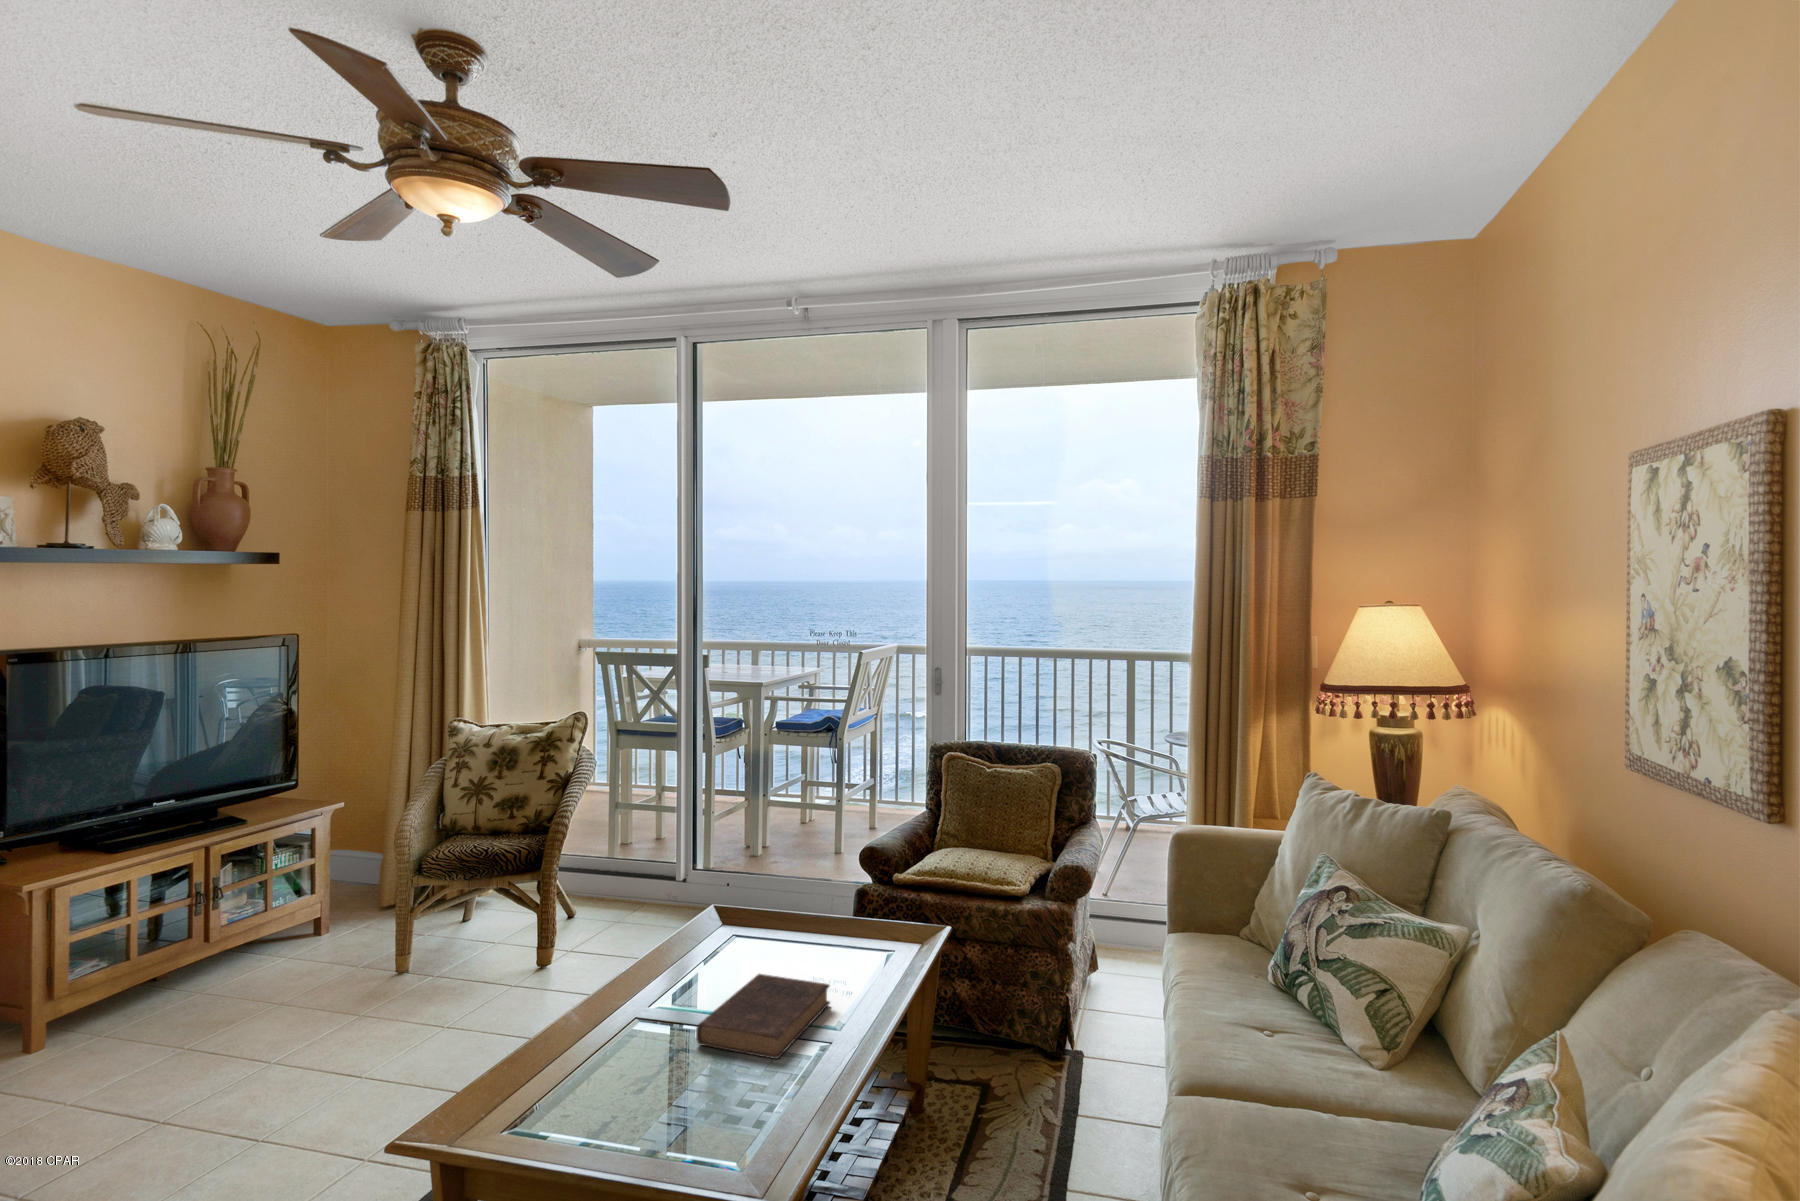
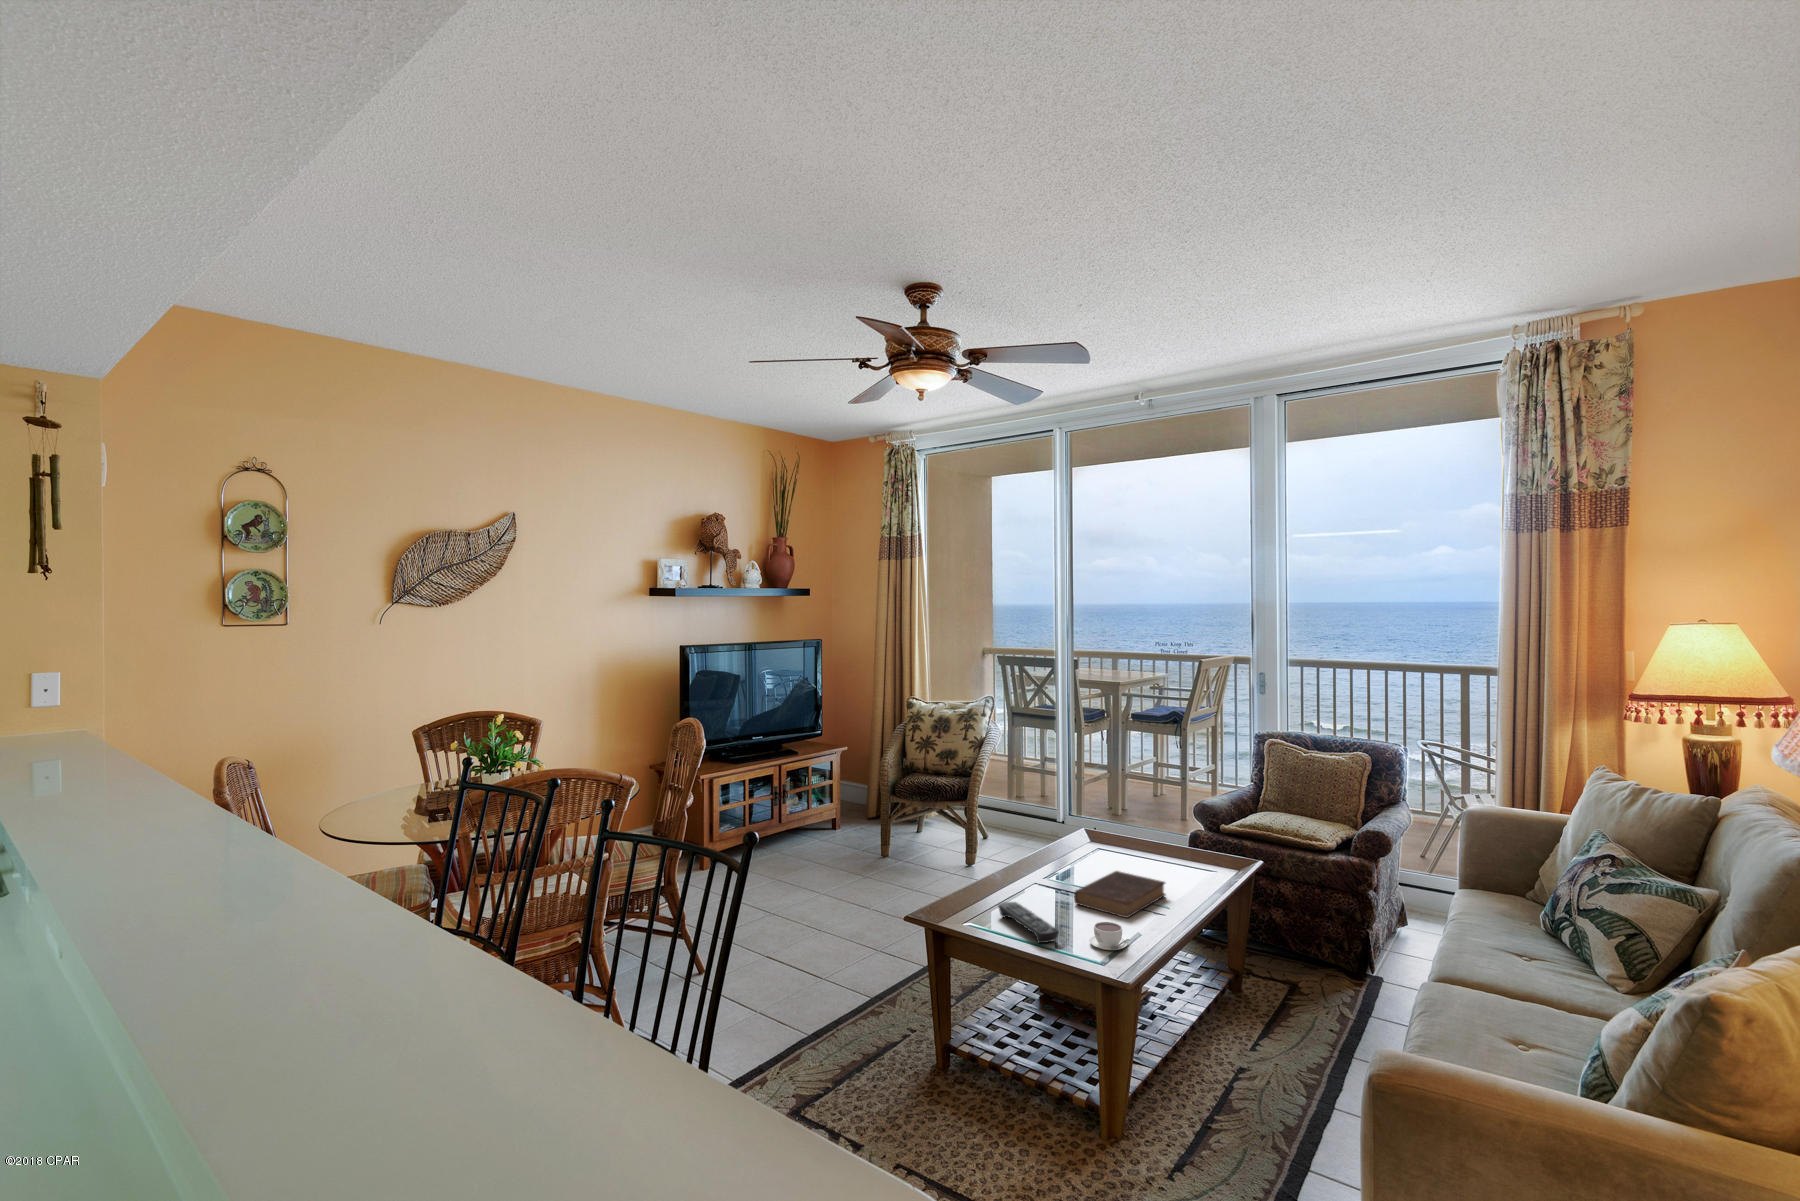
remote control: none [571,1064,671,1146] -> present [998,902,1059,943]
coffee cup: none [720,1084,783,1137] -> present [1089,922,1129,950]

